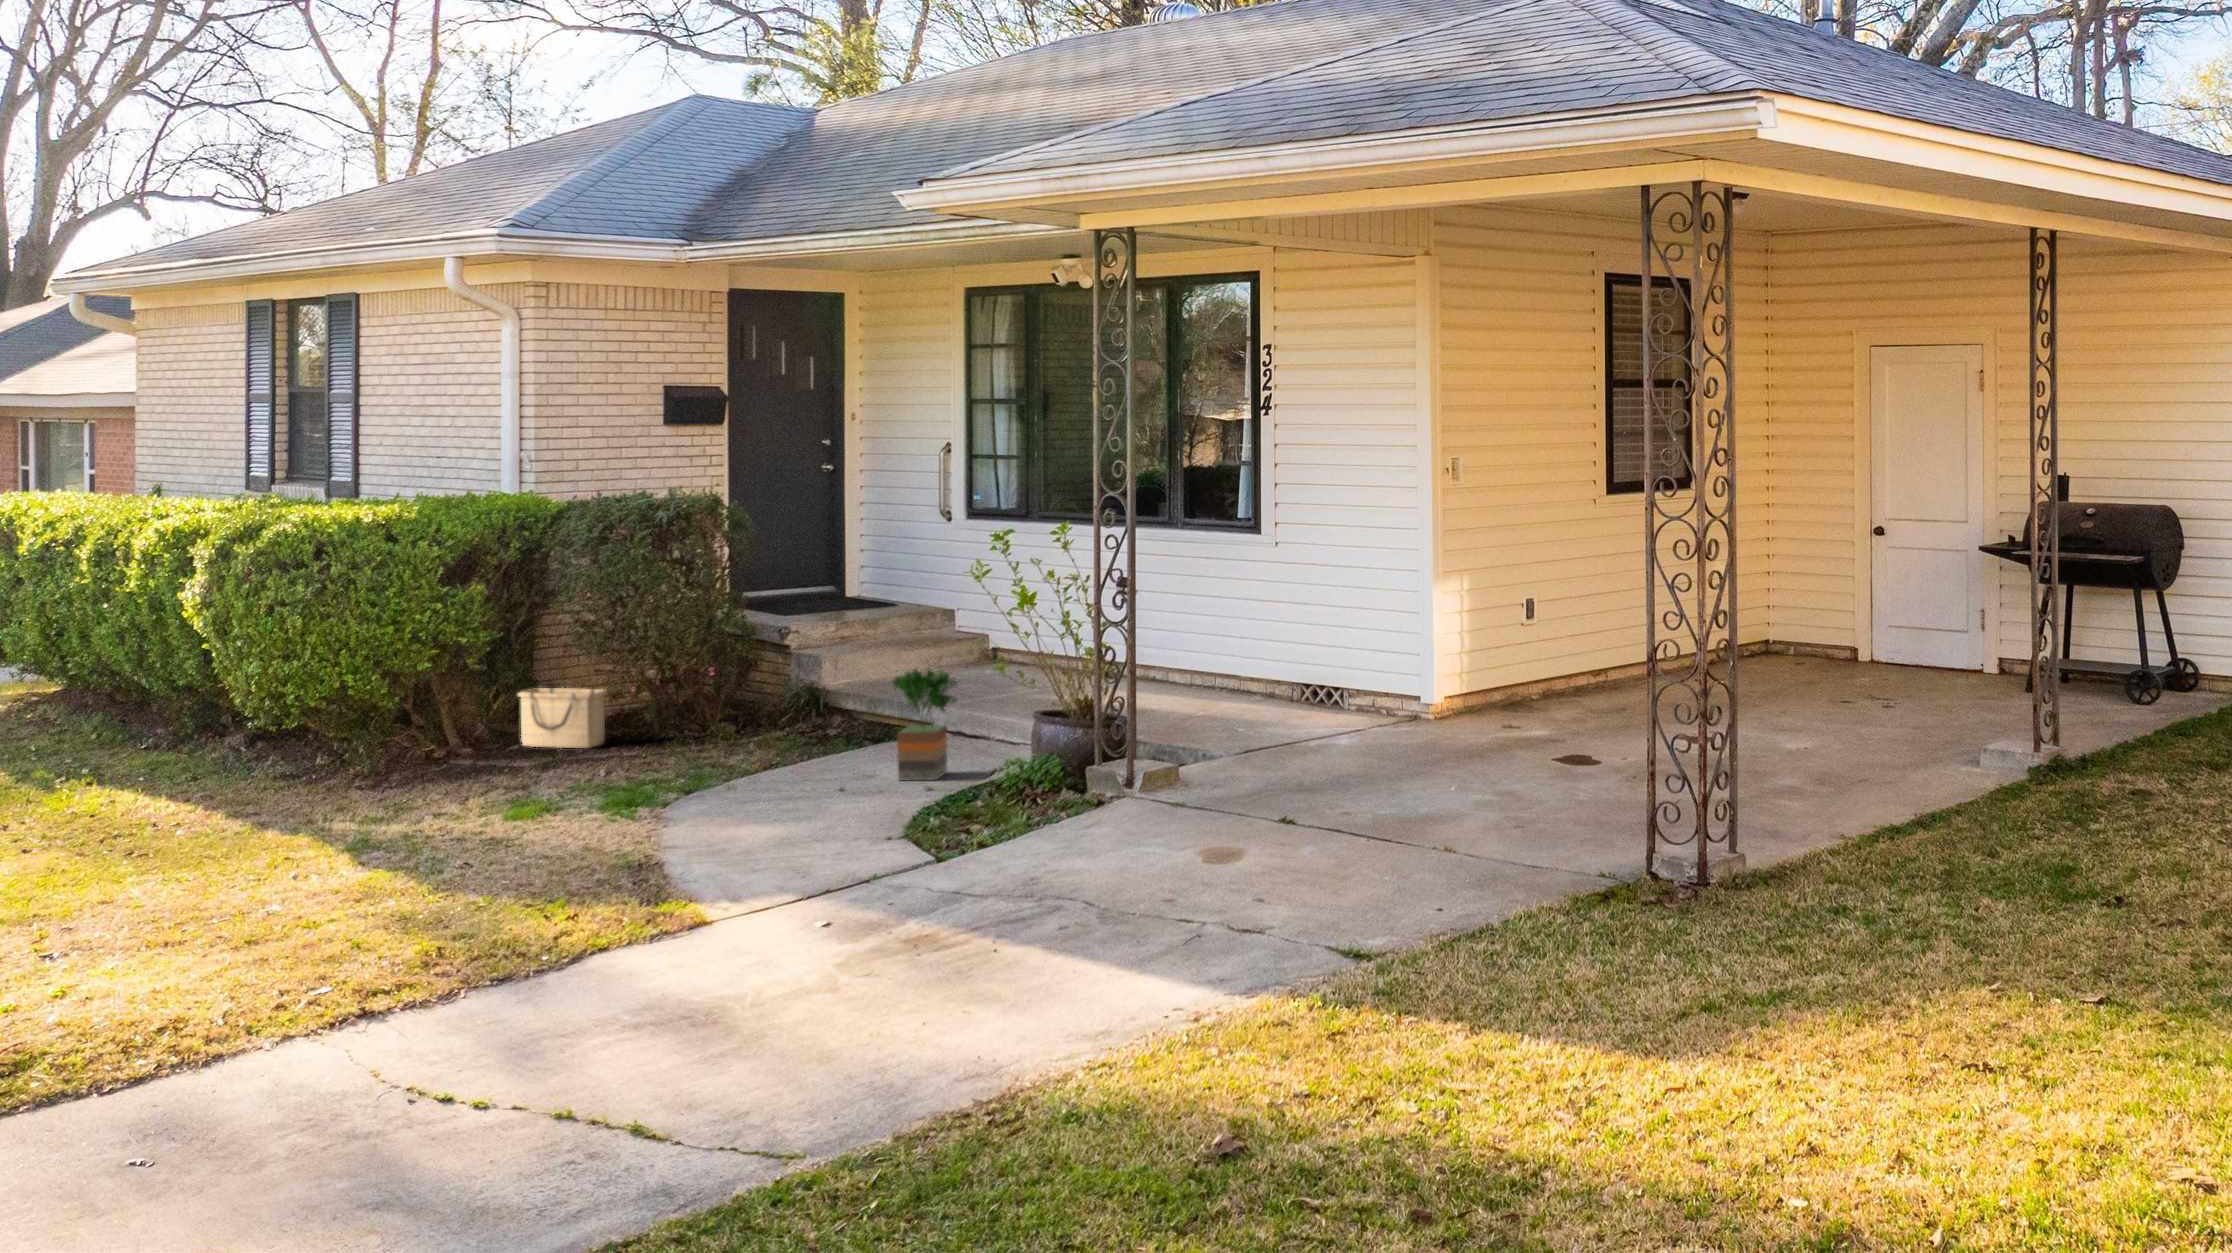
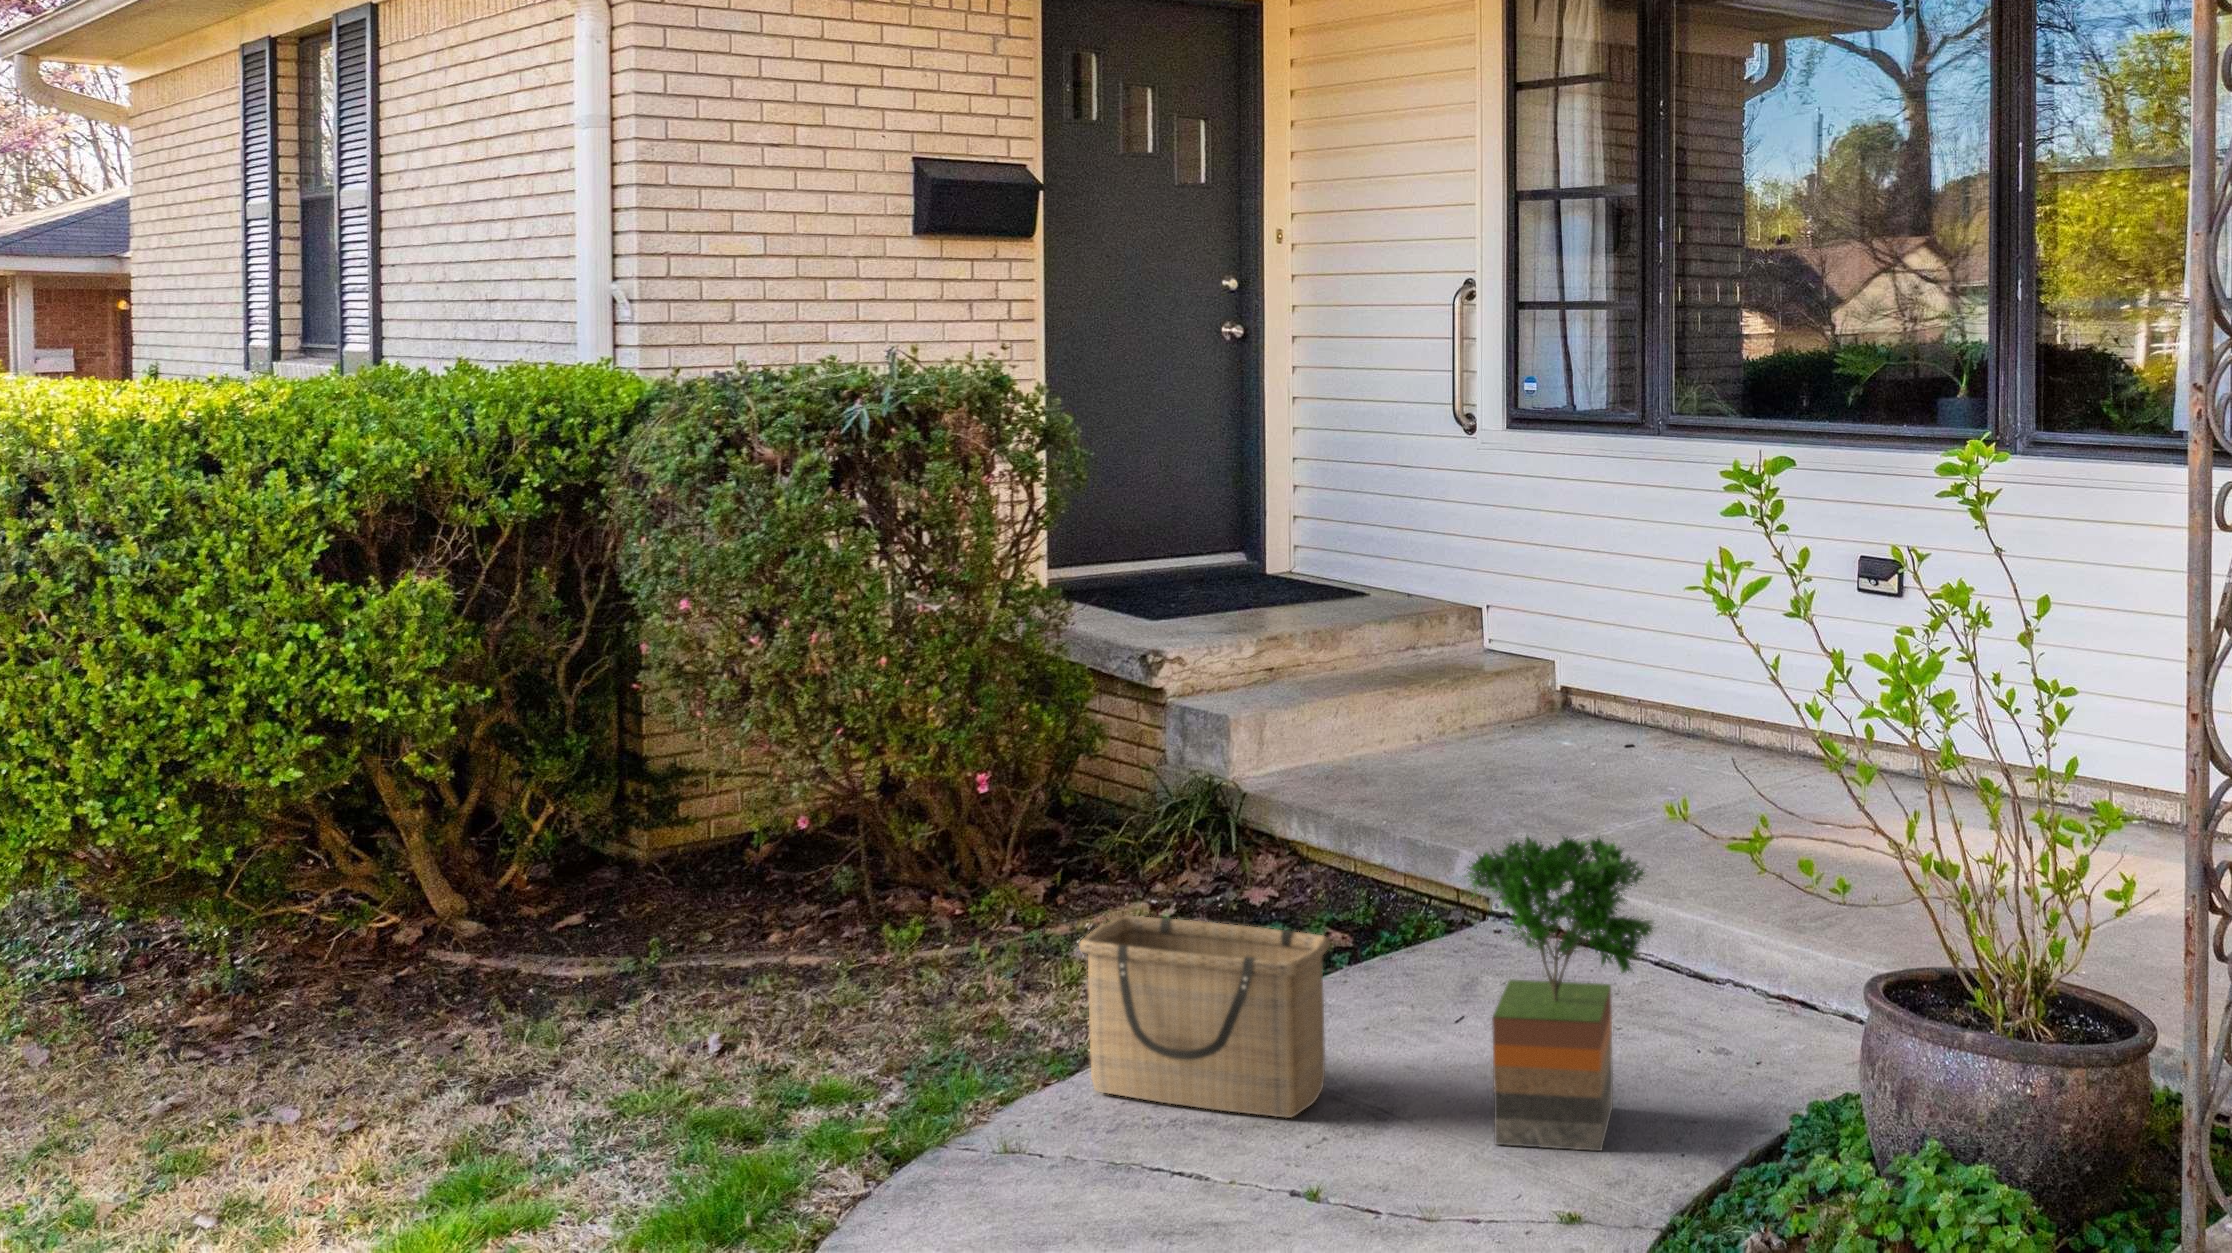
basket: present [518,688,607,748] -> present [1079,916,1330,1118]

